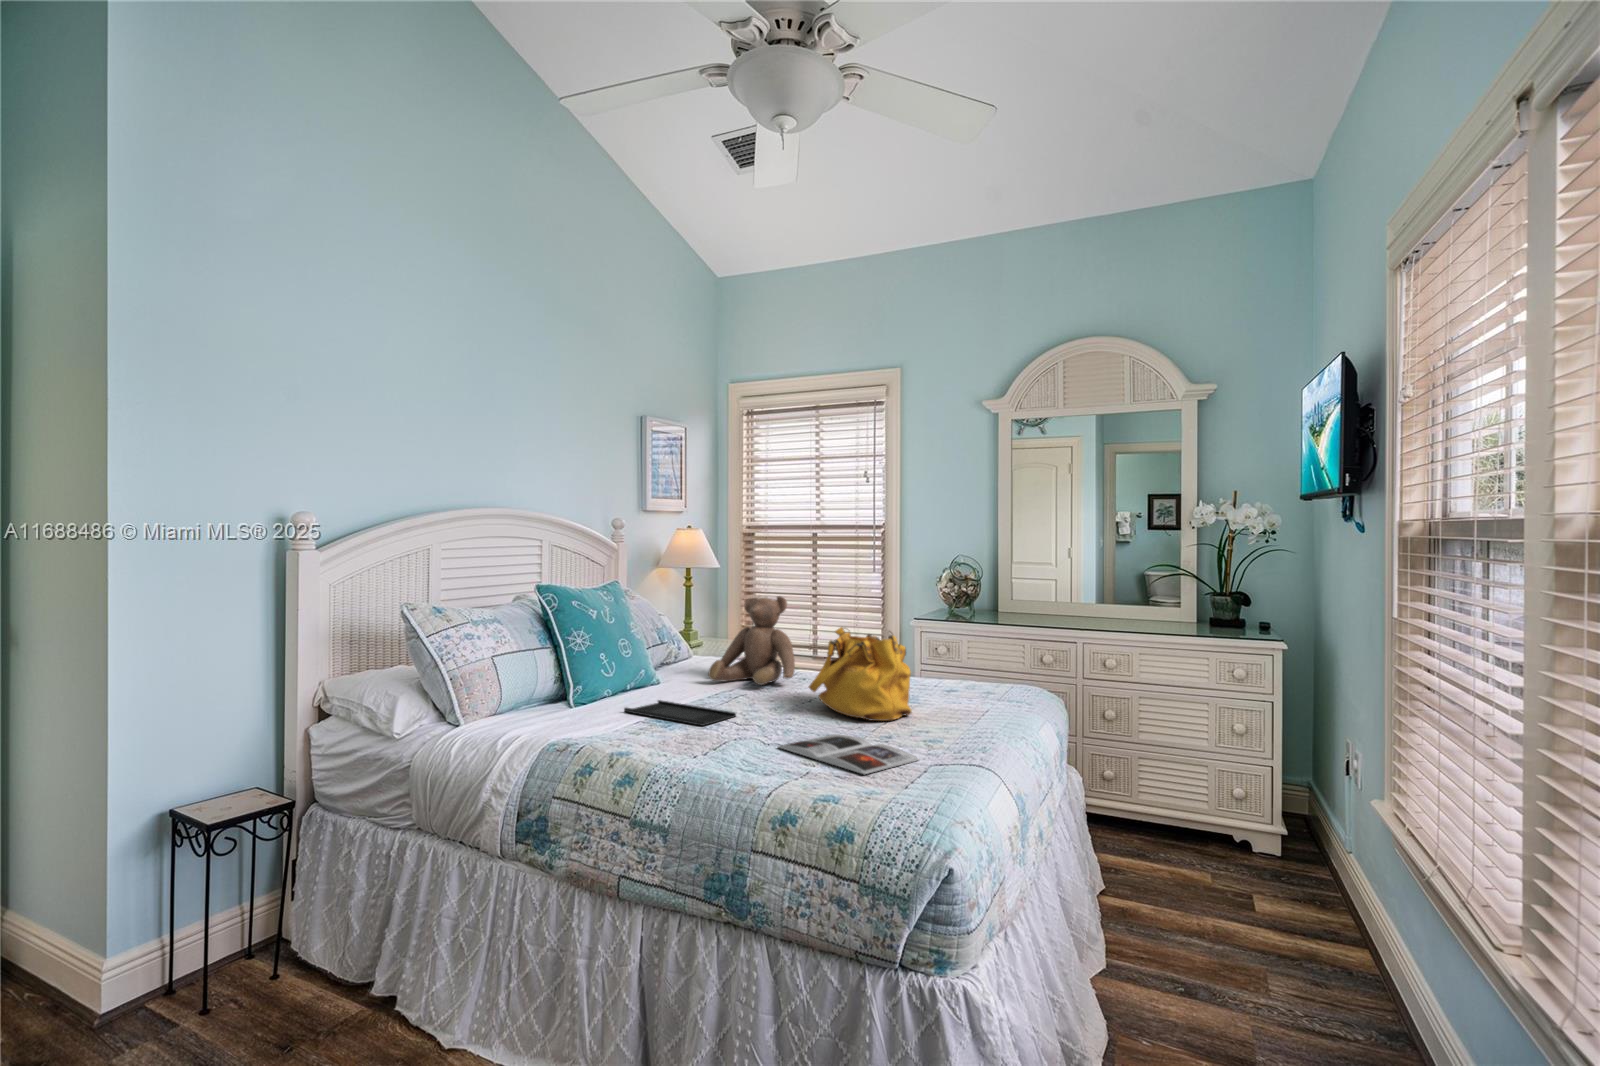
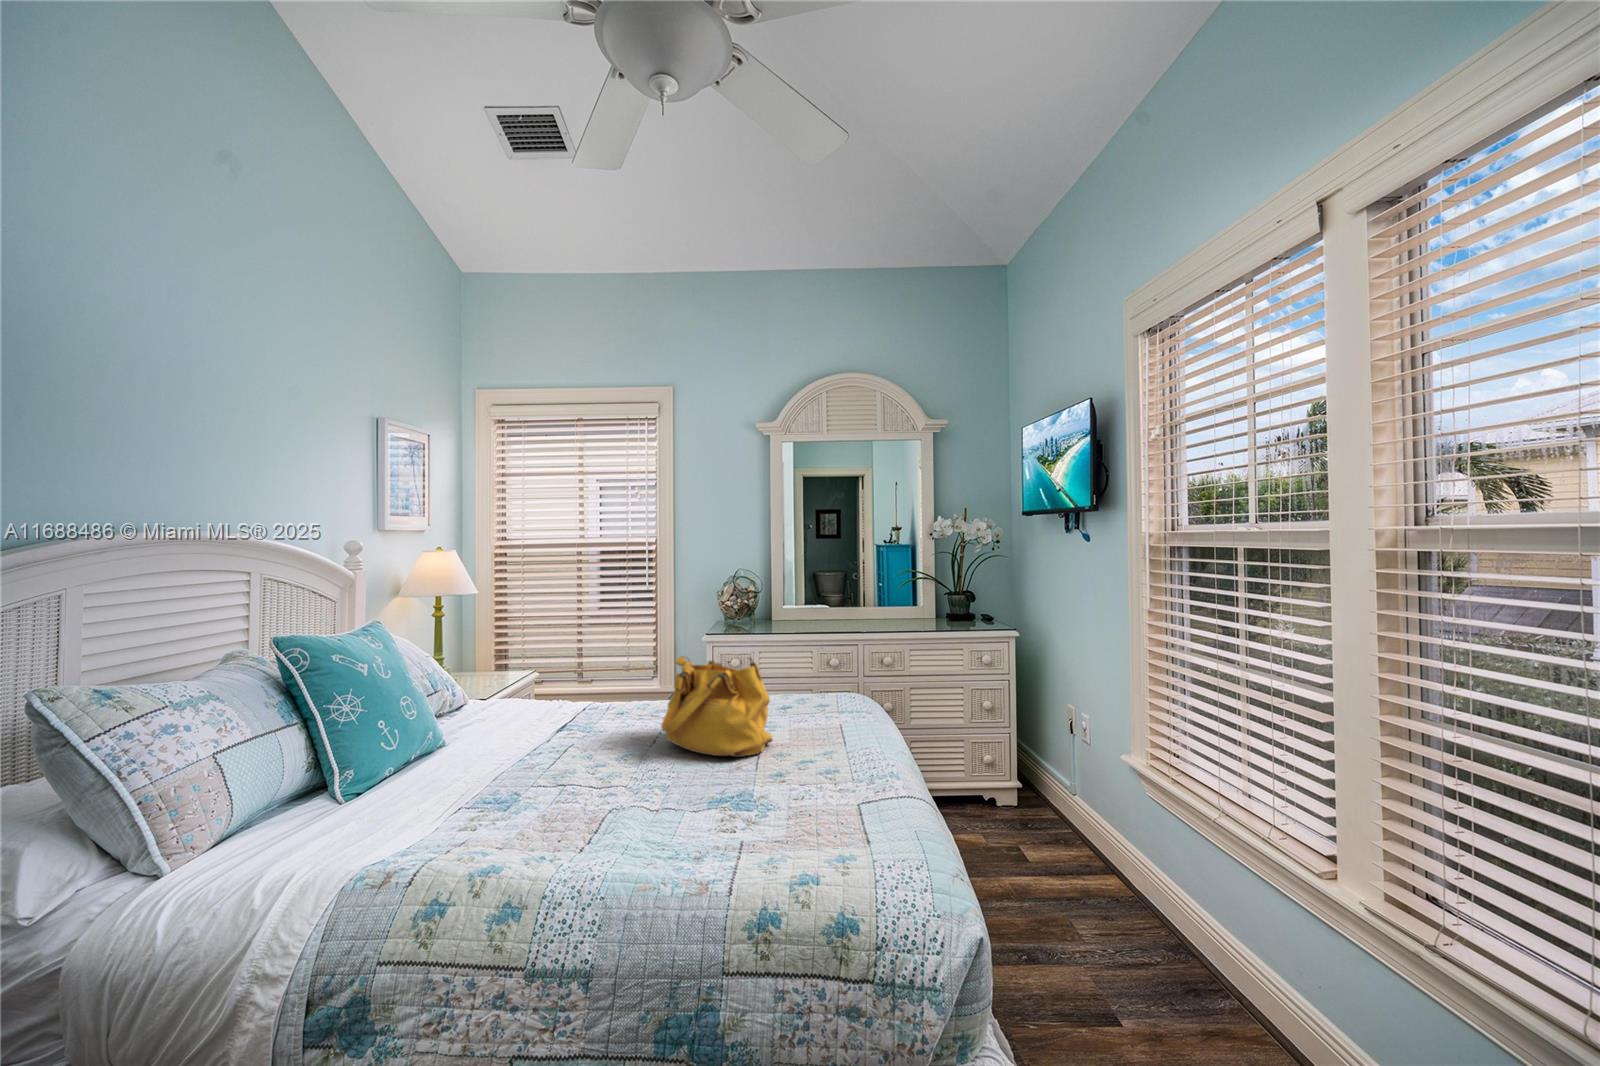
teddy bear: present [708,596,795,685] -> none [509,626,614,731]
tray: present [624,700,736,726] -> none [428,770,583,800]
magazine: present [779,734,918,774] -> none [673,783,837,834]

